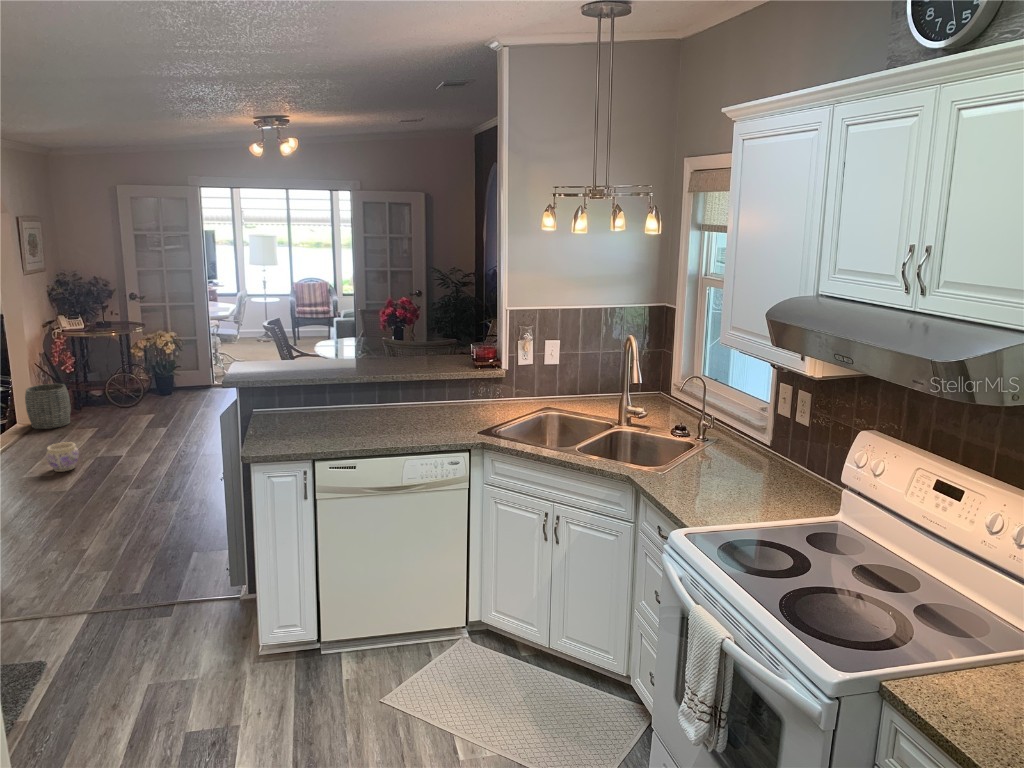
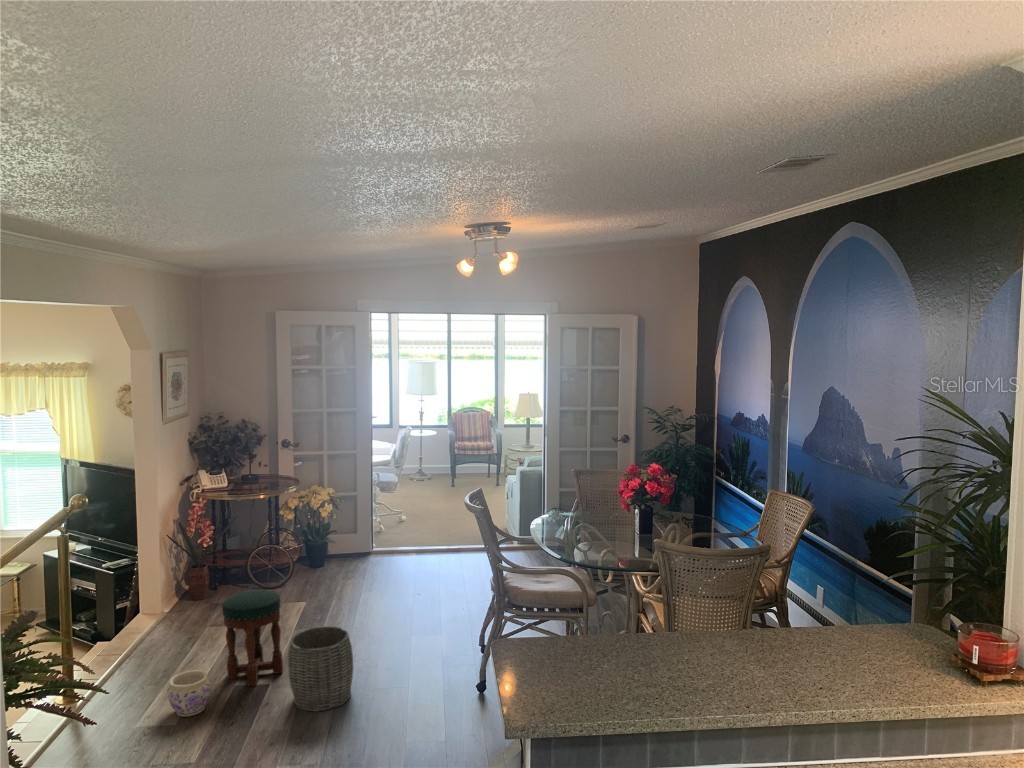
woven basket: present [25,384,71,429] -> present [288,626,353,712]
stool: none [84,391,134,457] -> present [222,590,283,686]

